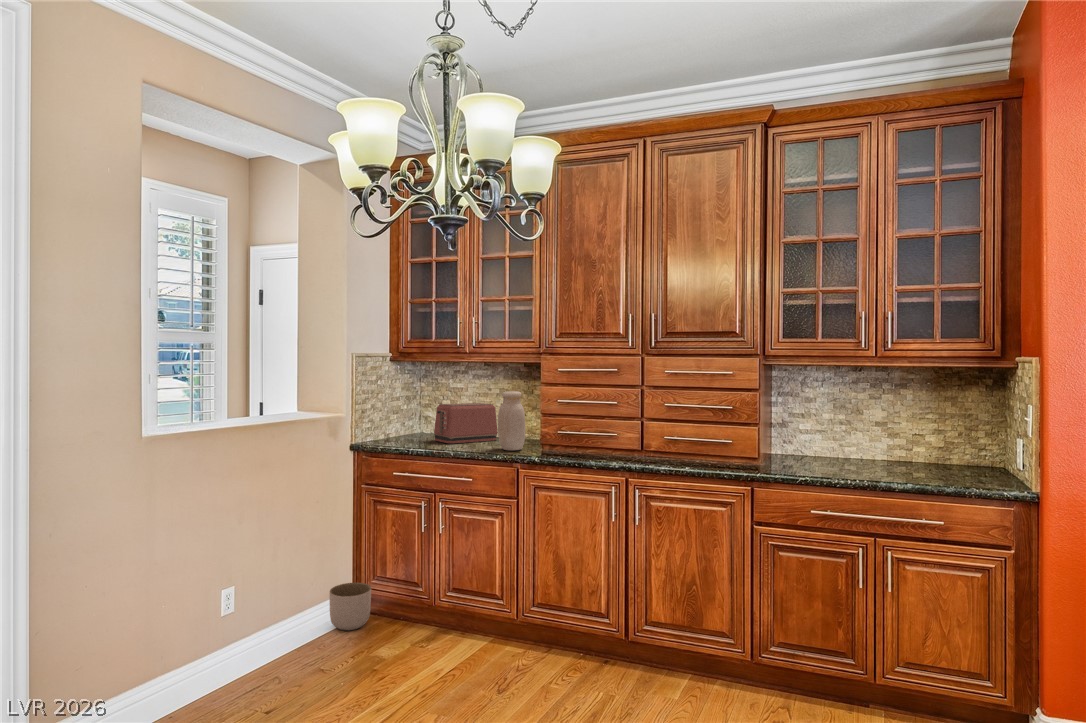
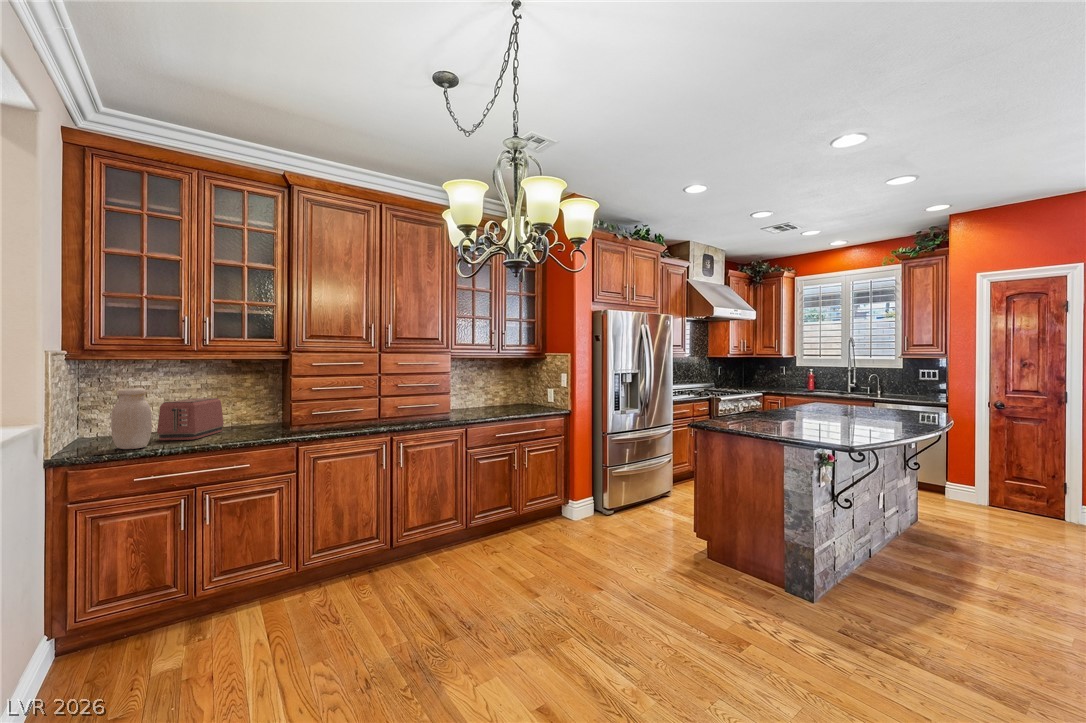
jar: present [498,391,525,451] -> present [111,388,152,449]
planter: present [329,583,371,630] -> none [59,613,123,676]

